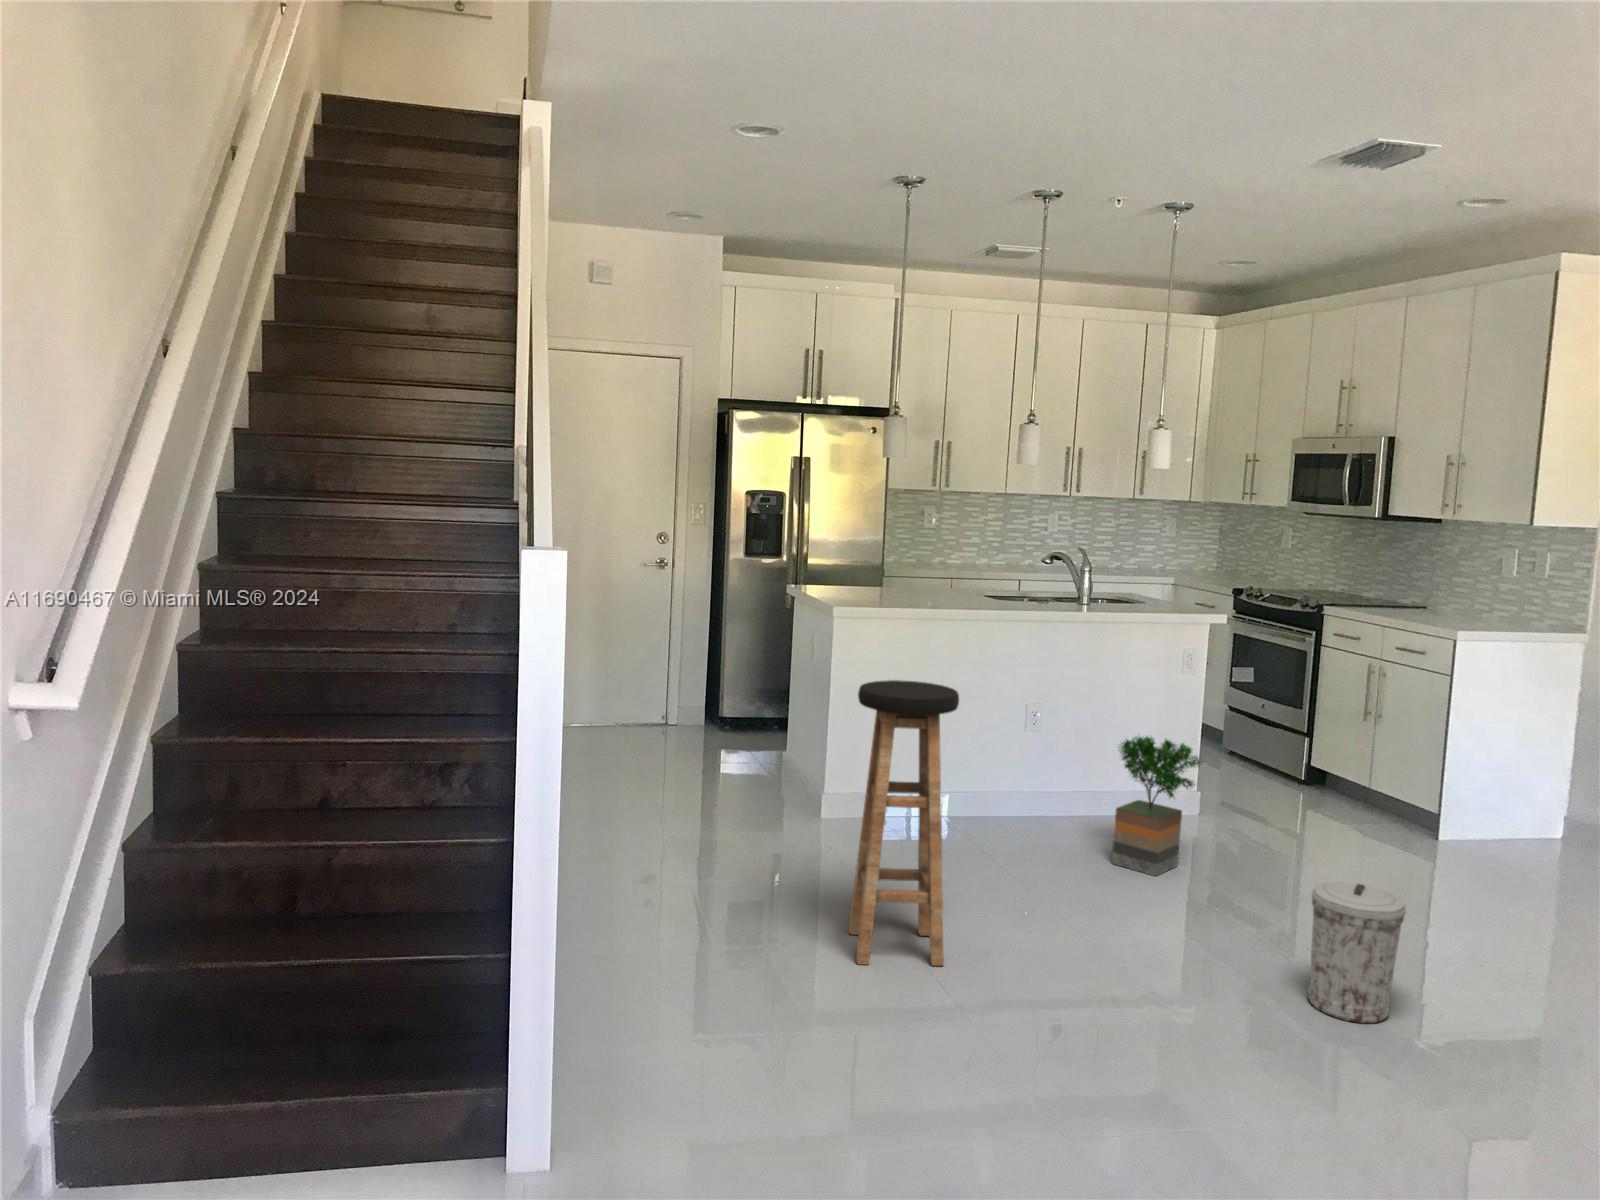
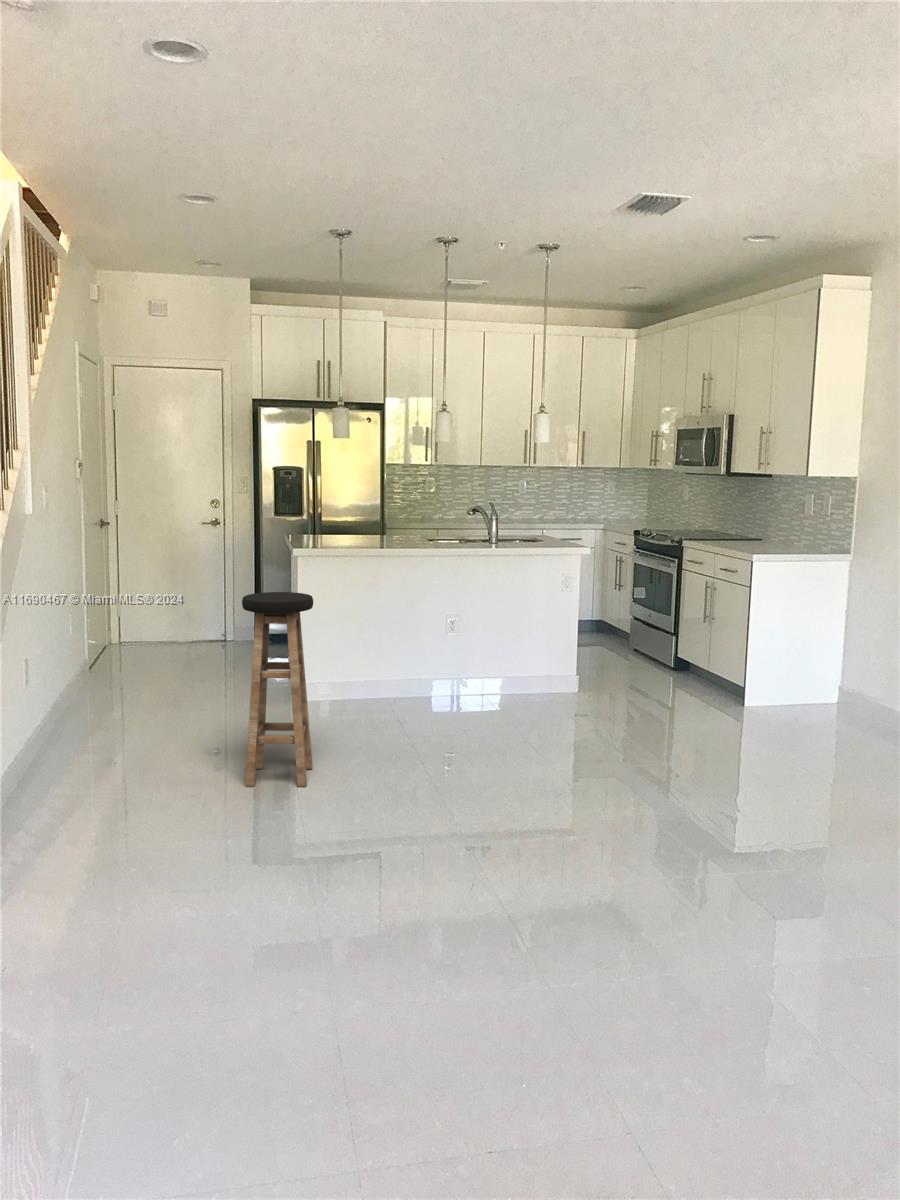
potted tree: present [1112,736,1202,876] -> none [480,631,543,731]
trash can: present [1308,882,1406,1023] -> none [546,722,606,816]

